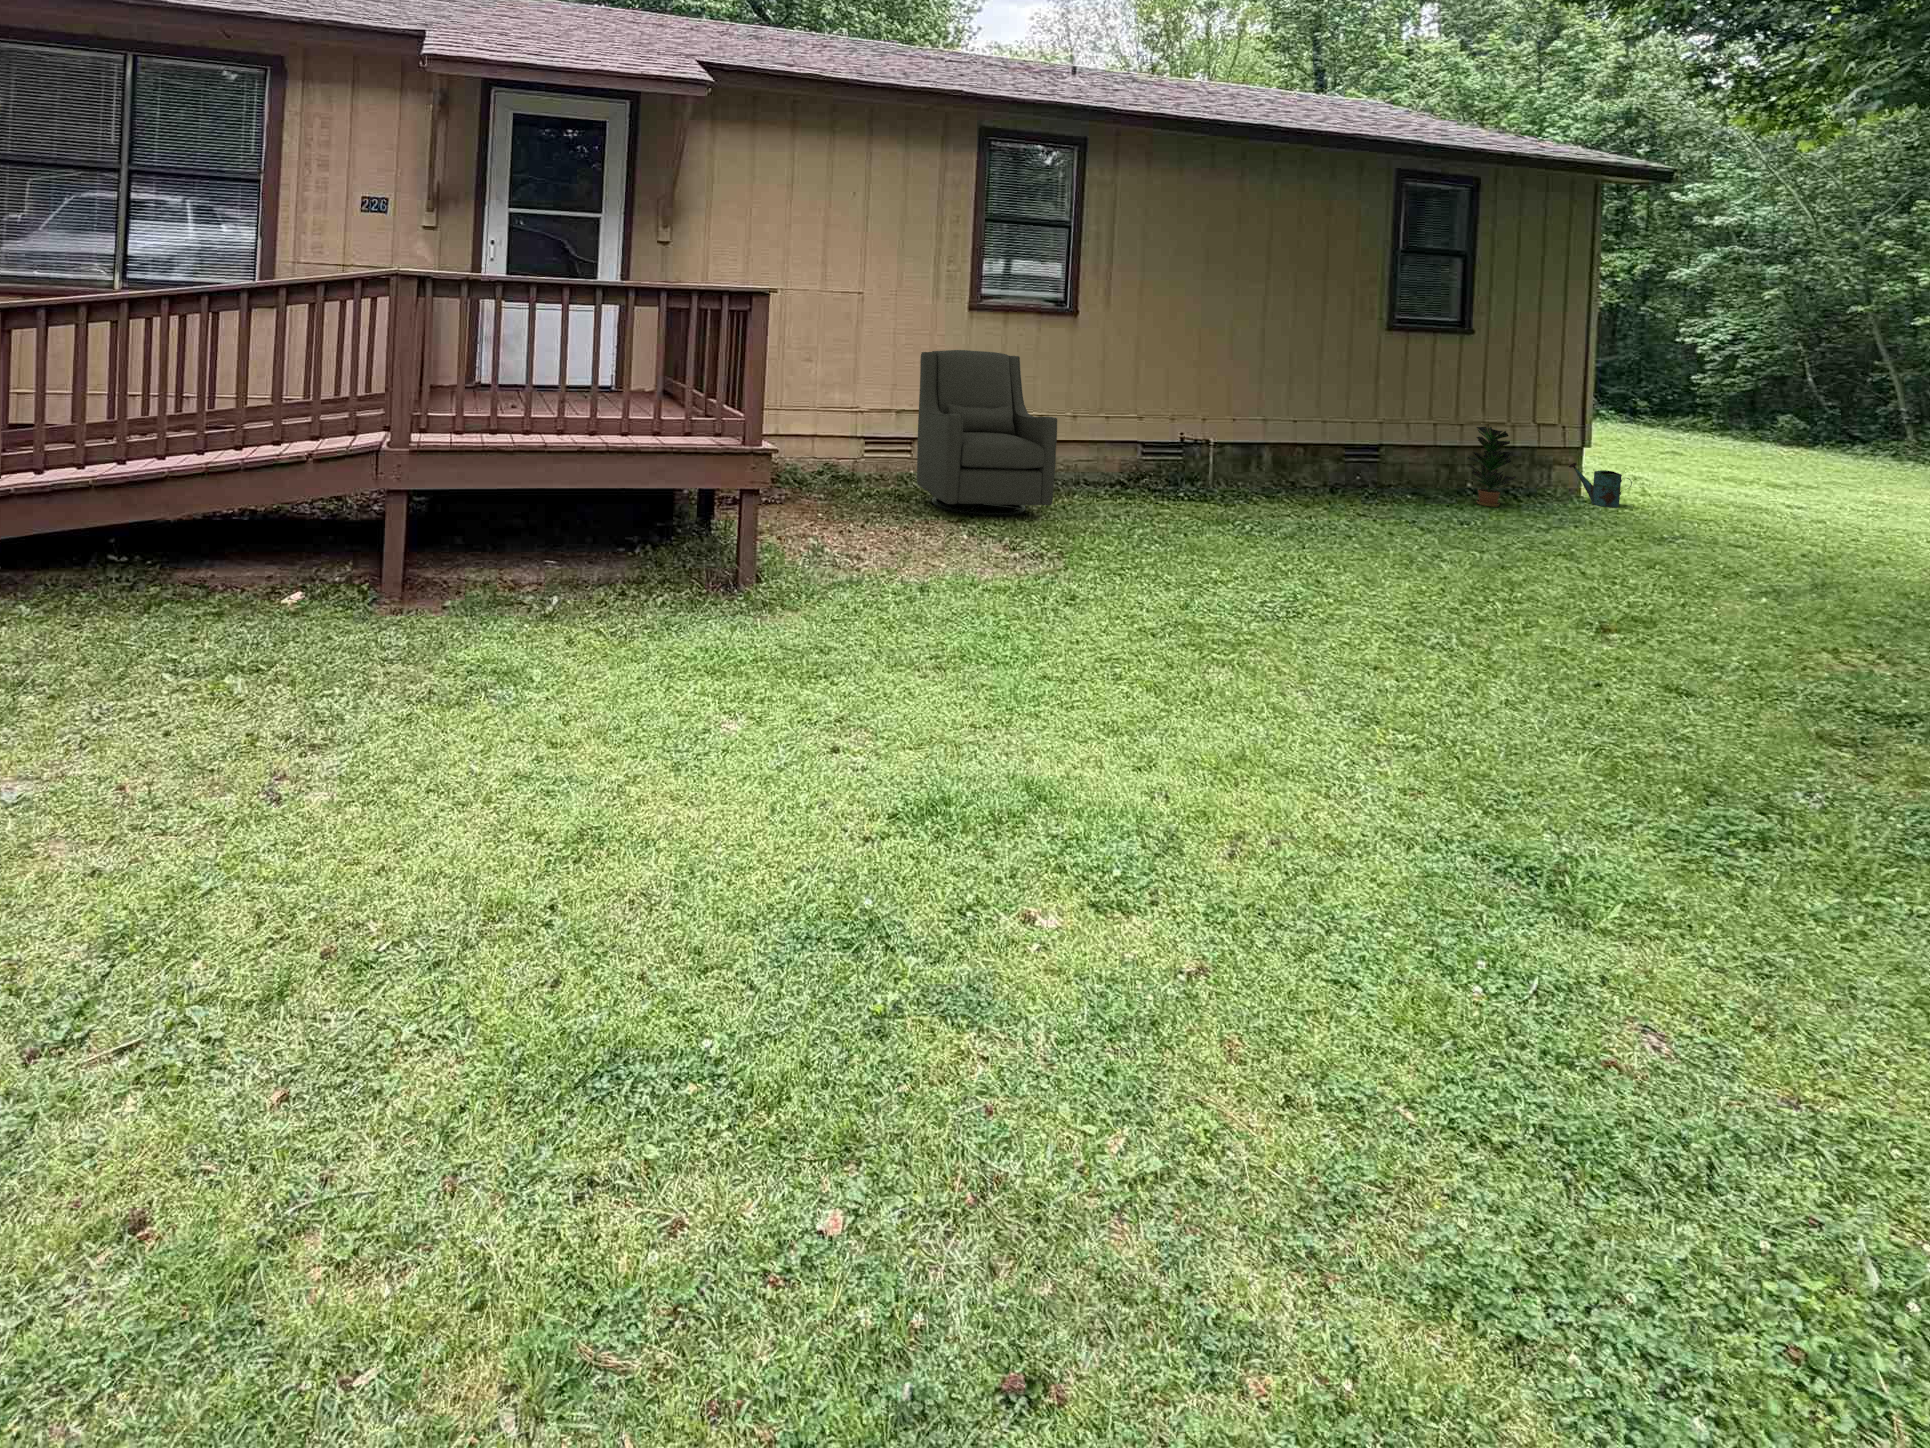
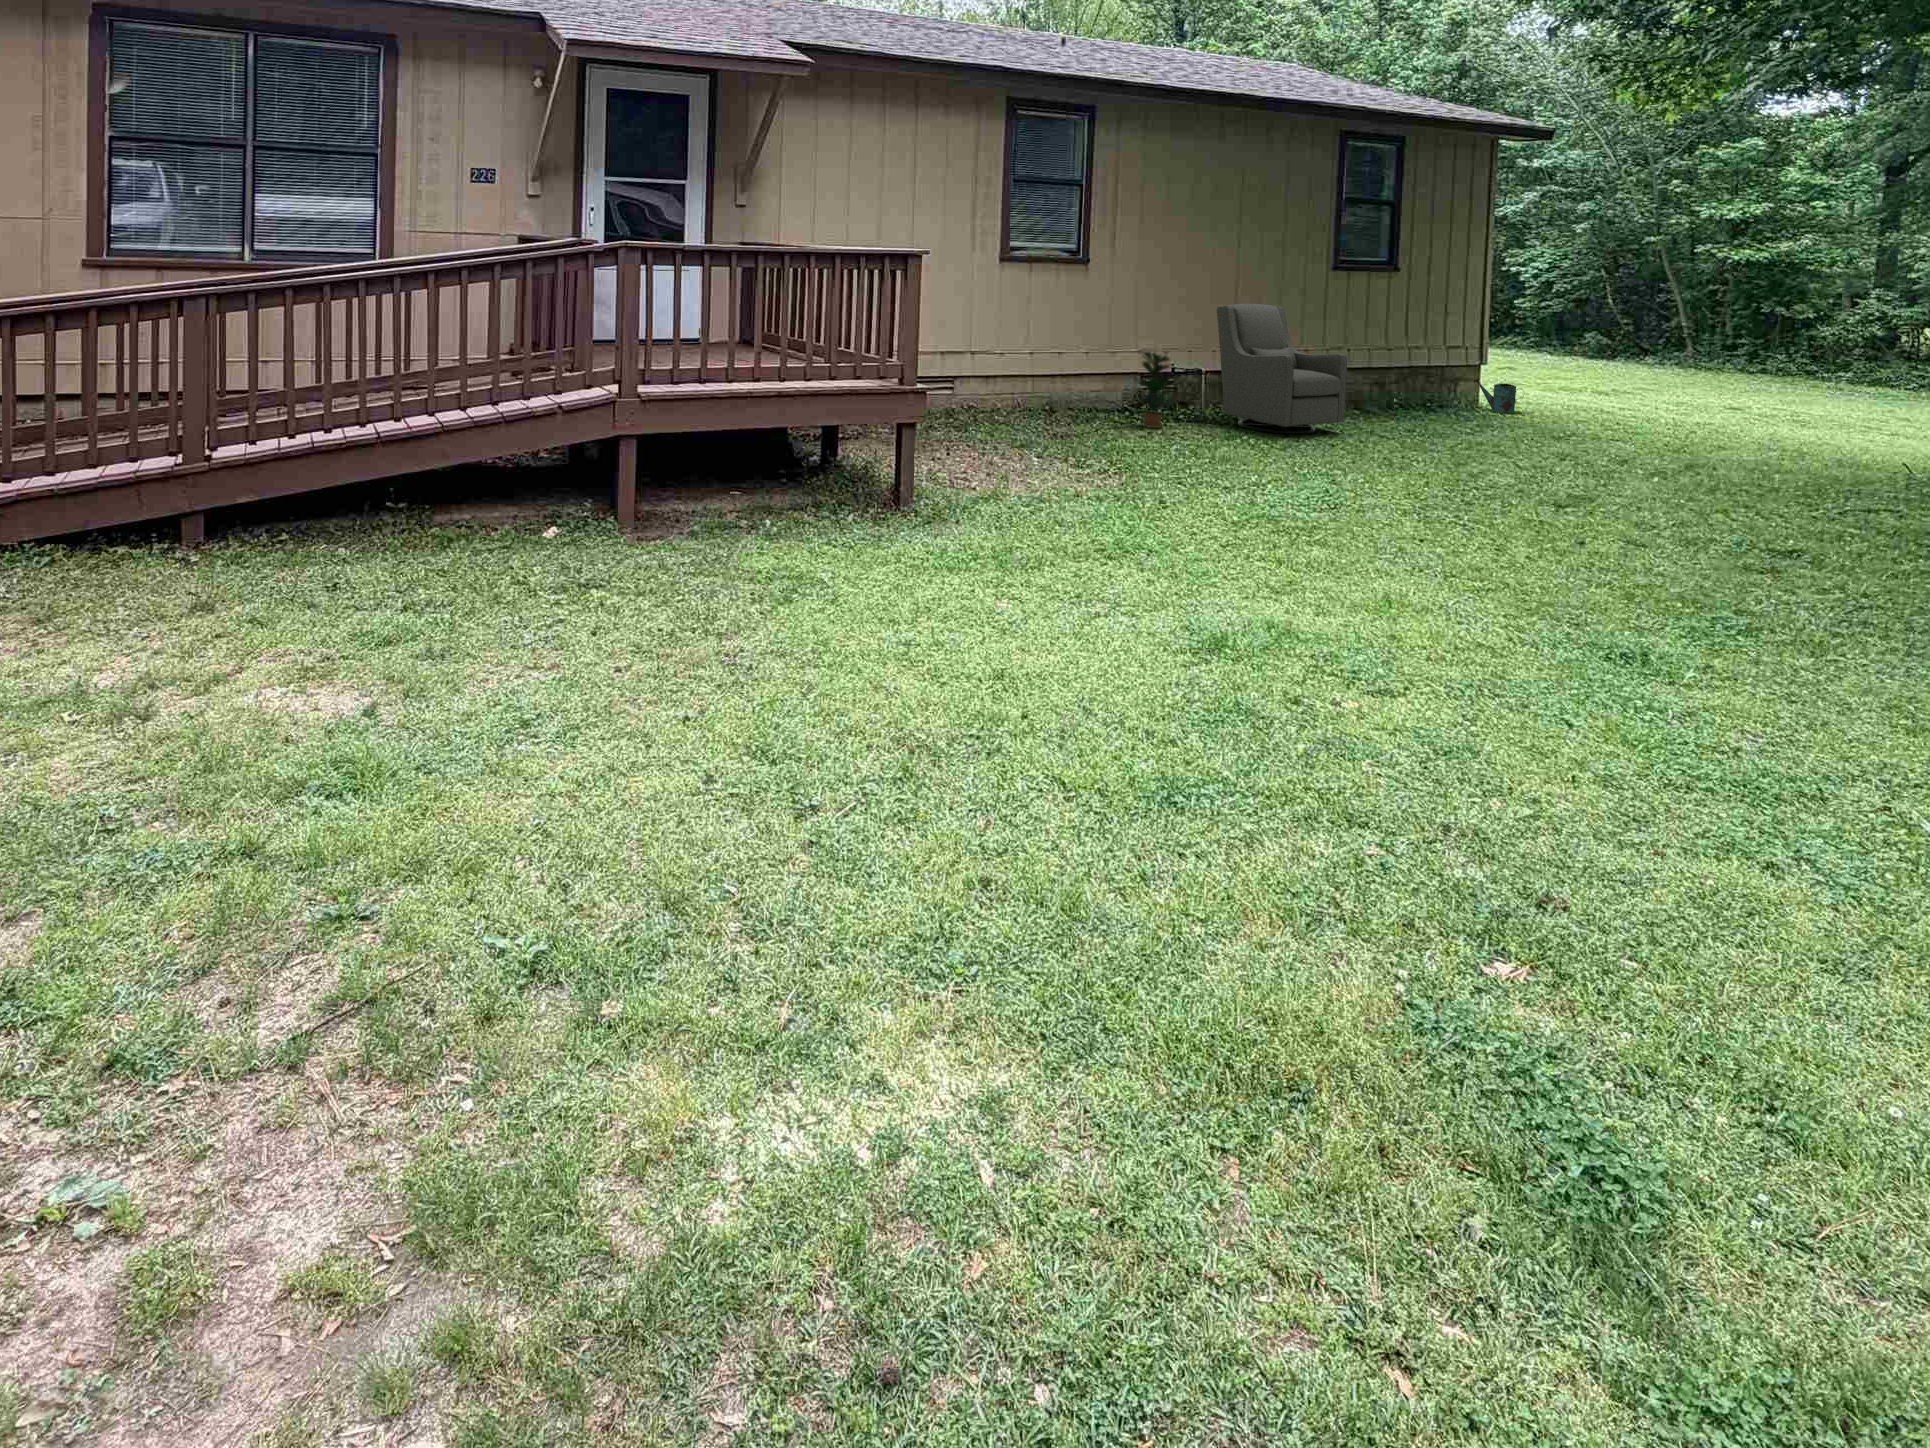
chair: present [917,350,1057,516] -> present [1217,304,1347,434]
potted plant: present [1467,427,1516,507] -> present [1136,352,1176,428]

